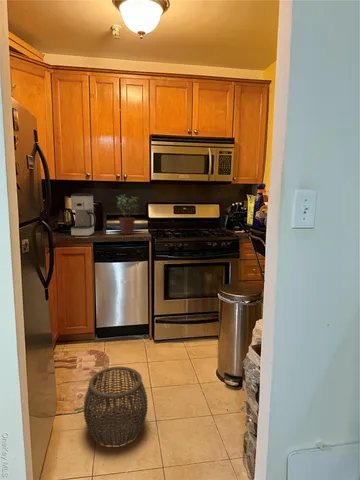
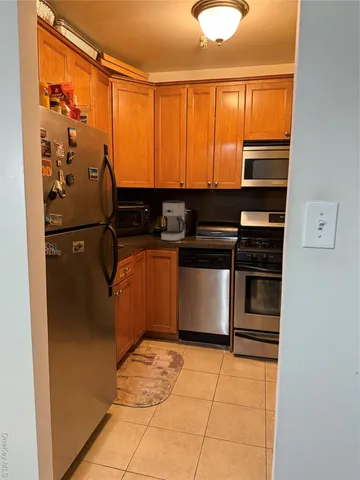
potted plant: present [117,195,138,234] -> none [205,202,228,241]
woven basket: present [84,367,148,446] -> none [134,371,195,450]

